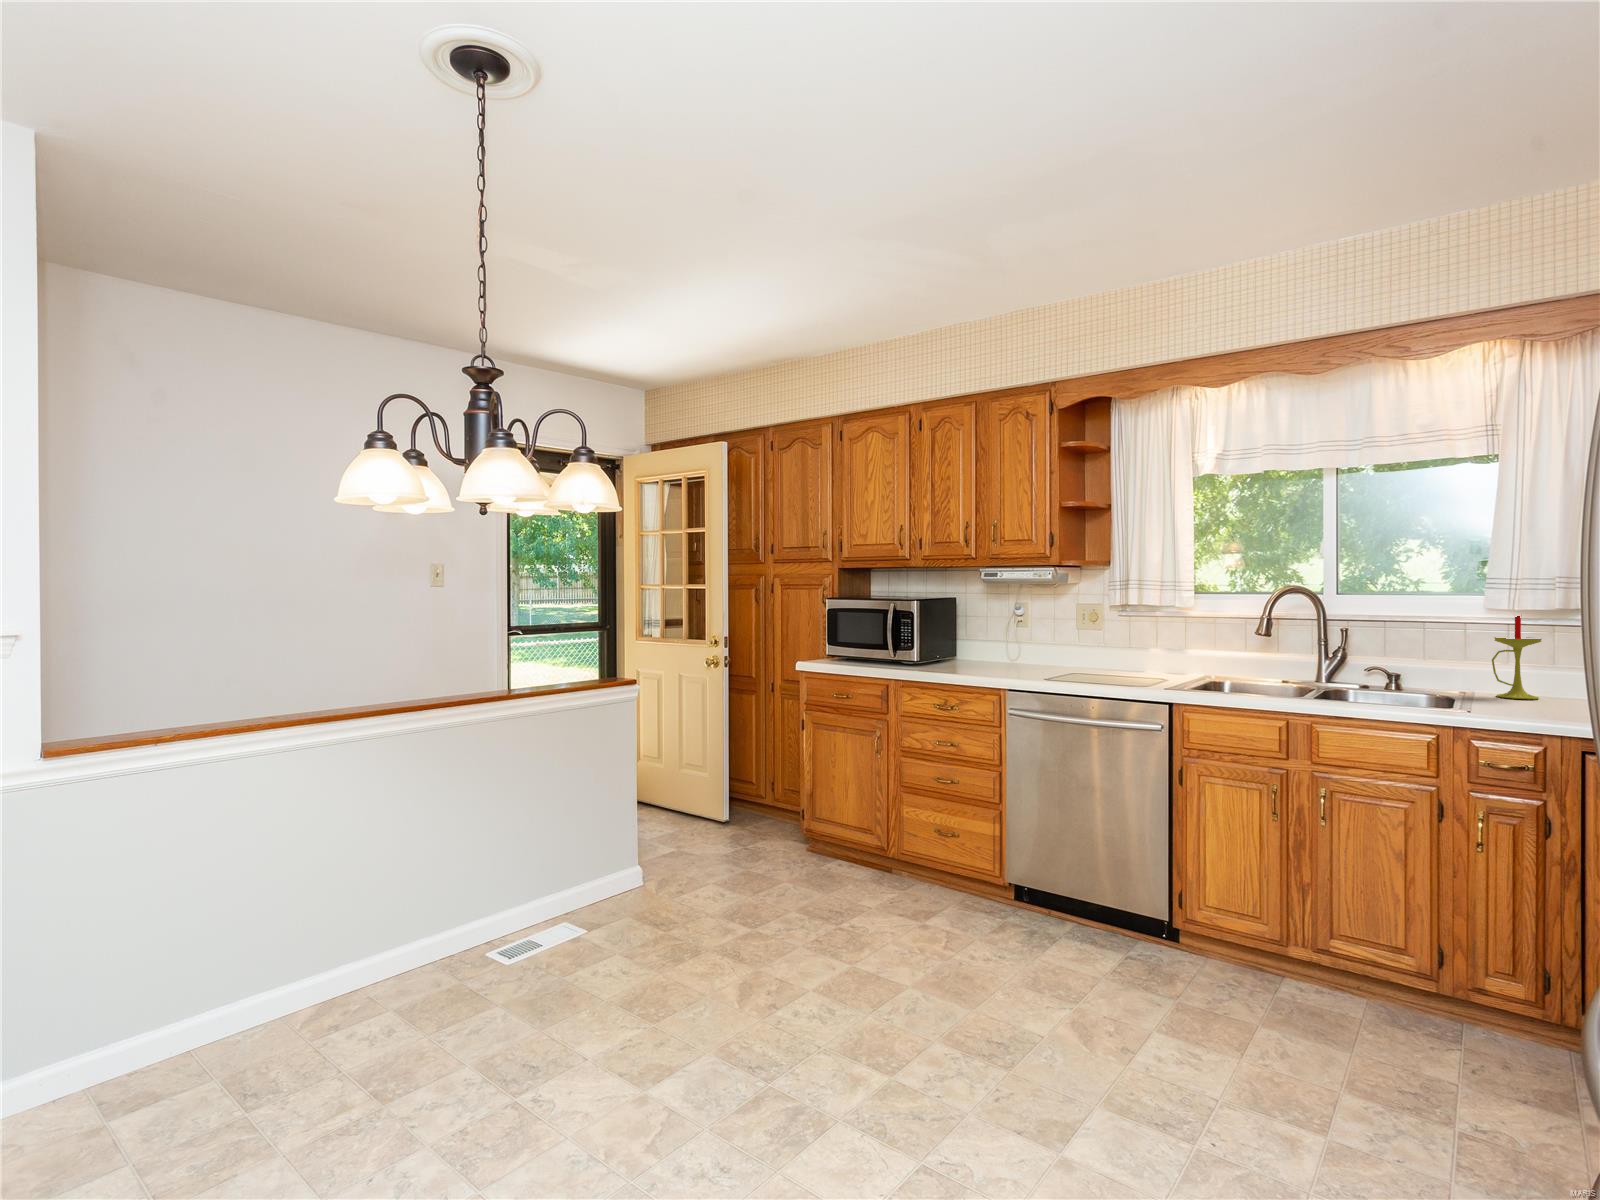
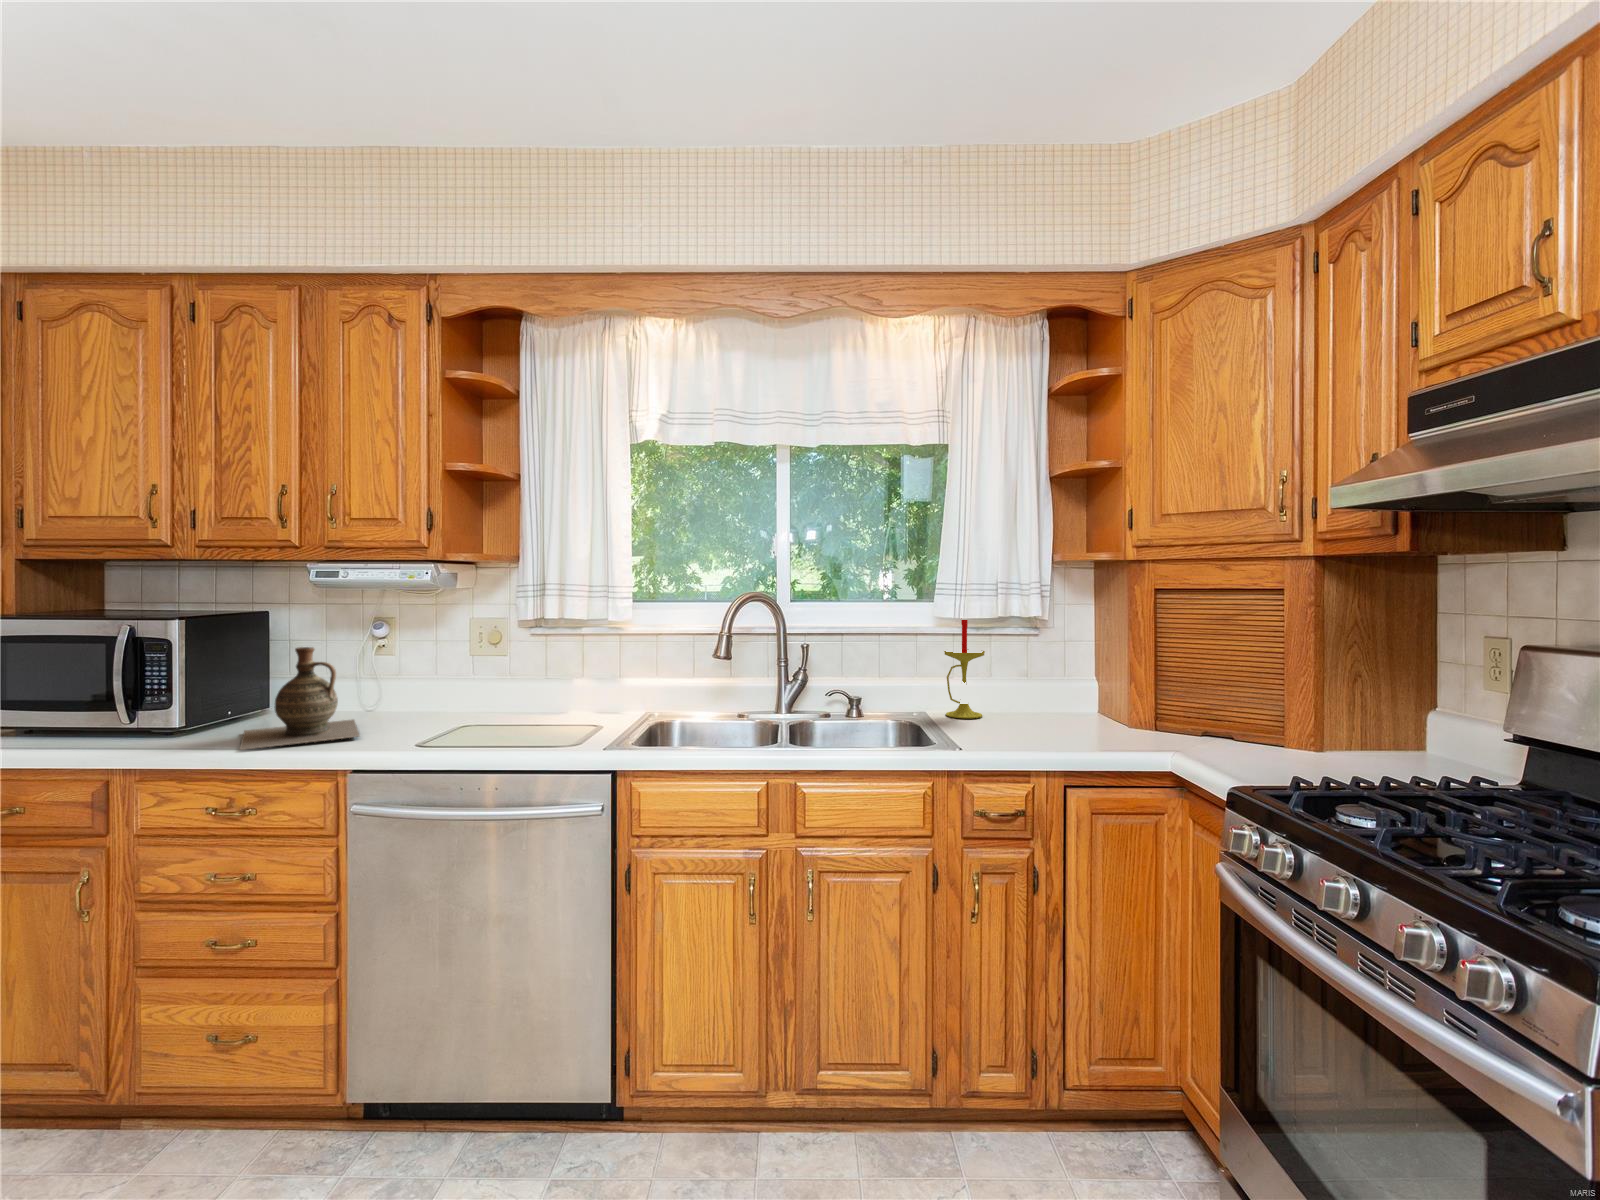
ceramic jug: none [948,619,1012,674] -> present [240,647,360,750]

